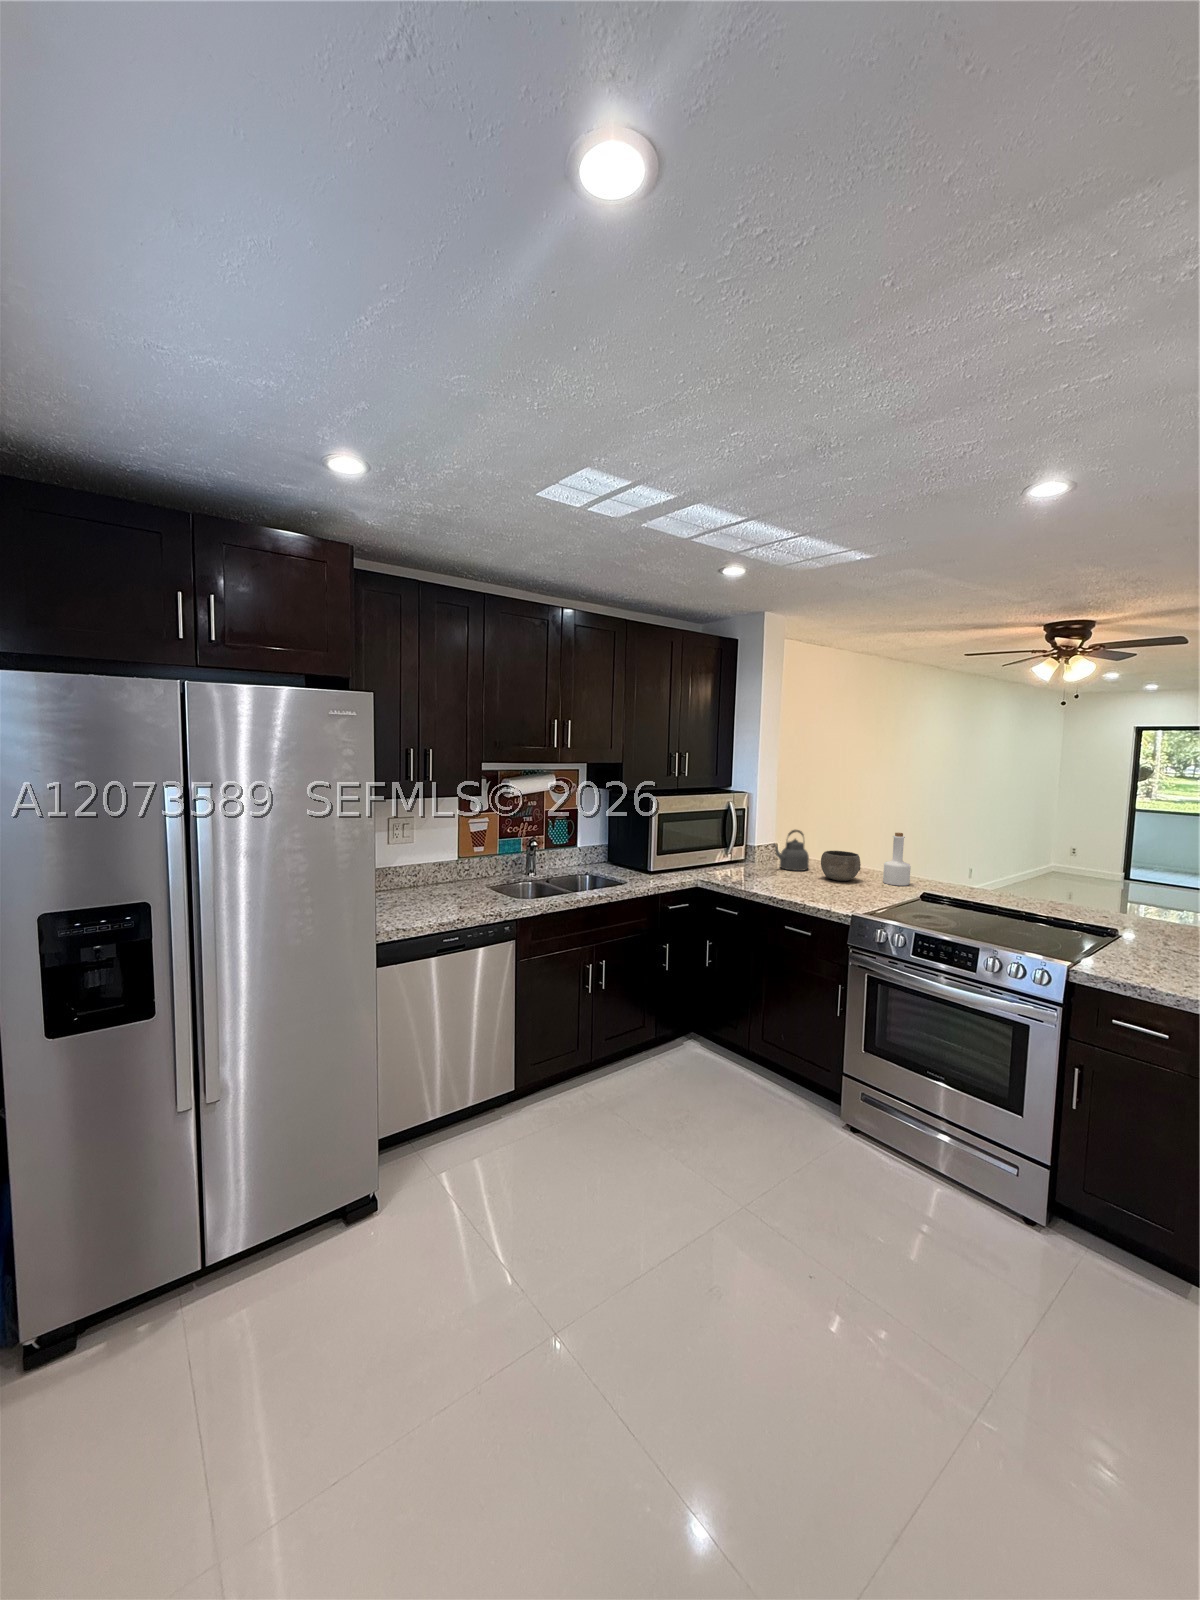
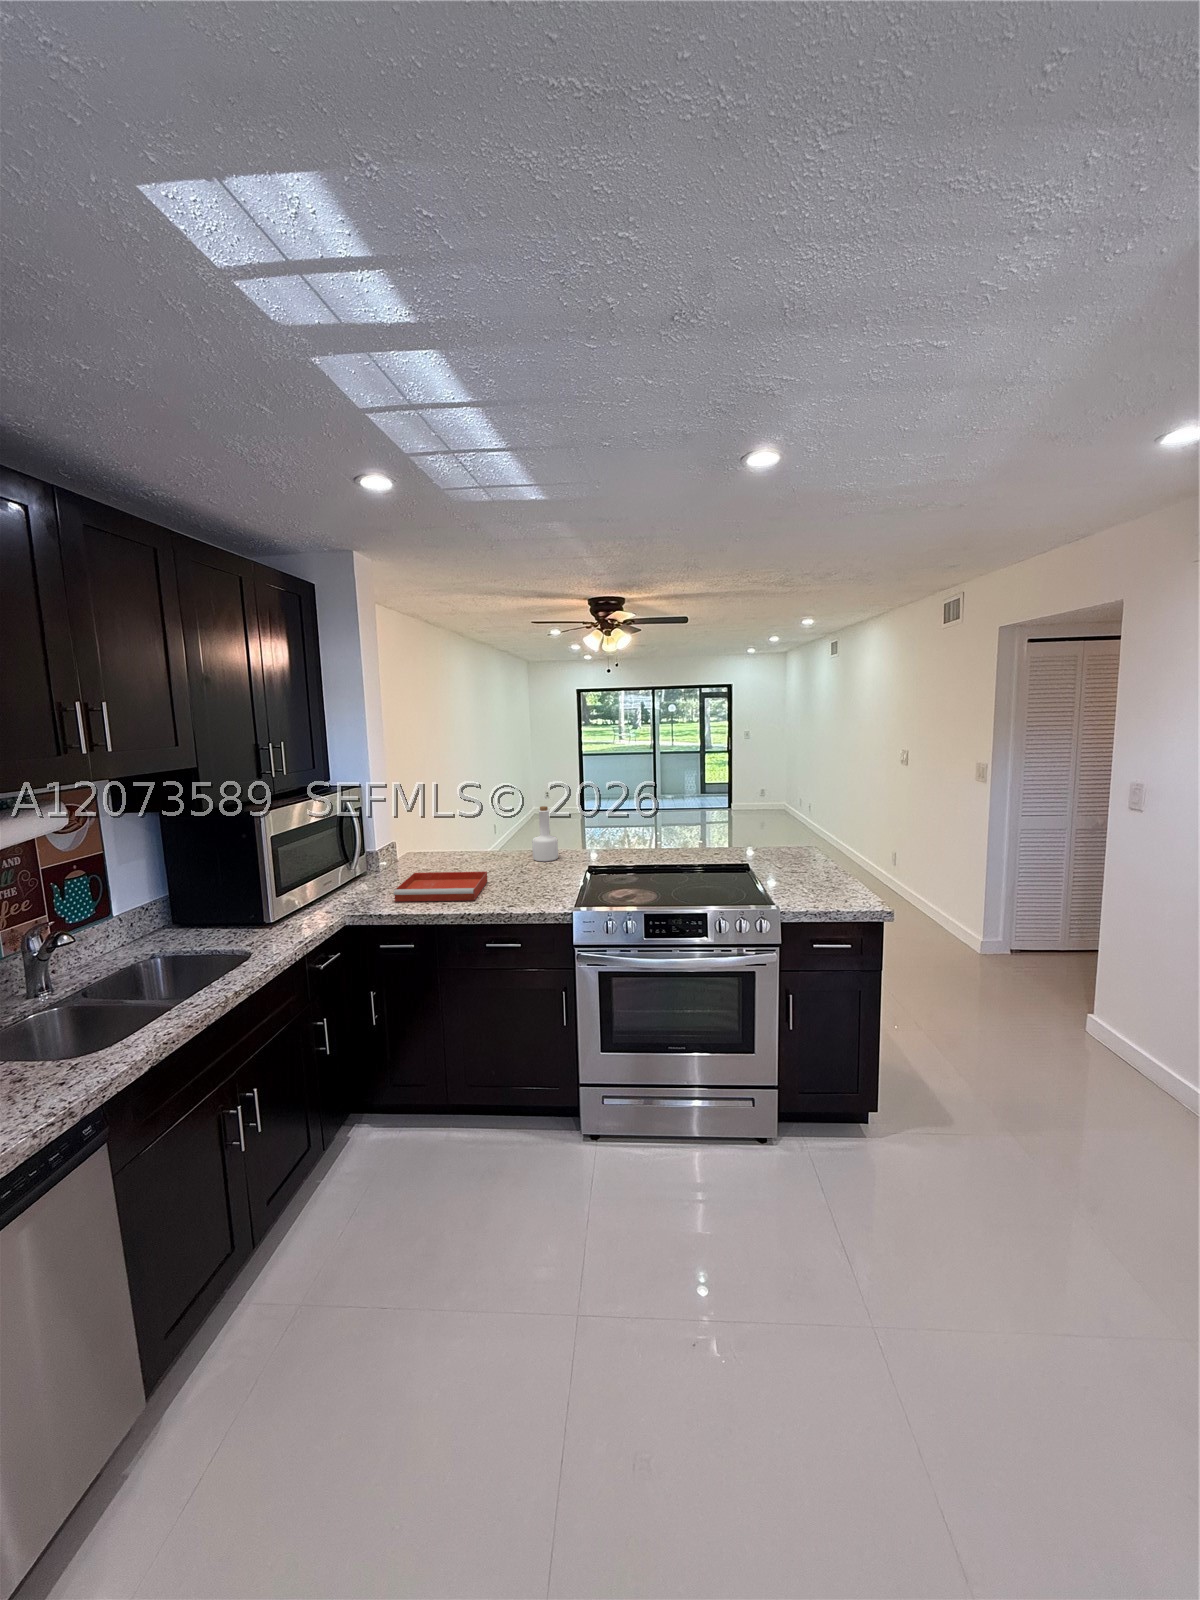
kettle: present [773,830,809,871] -> none [408,819,449,868]
bowl: present [821,851,861,881] -> none [472,835,516,869]
tray: none [734,867,819,892] -> present [394,871,487,902]

